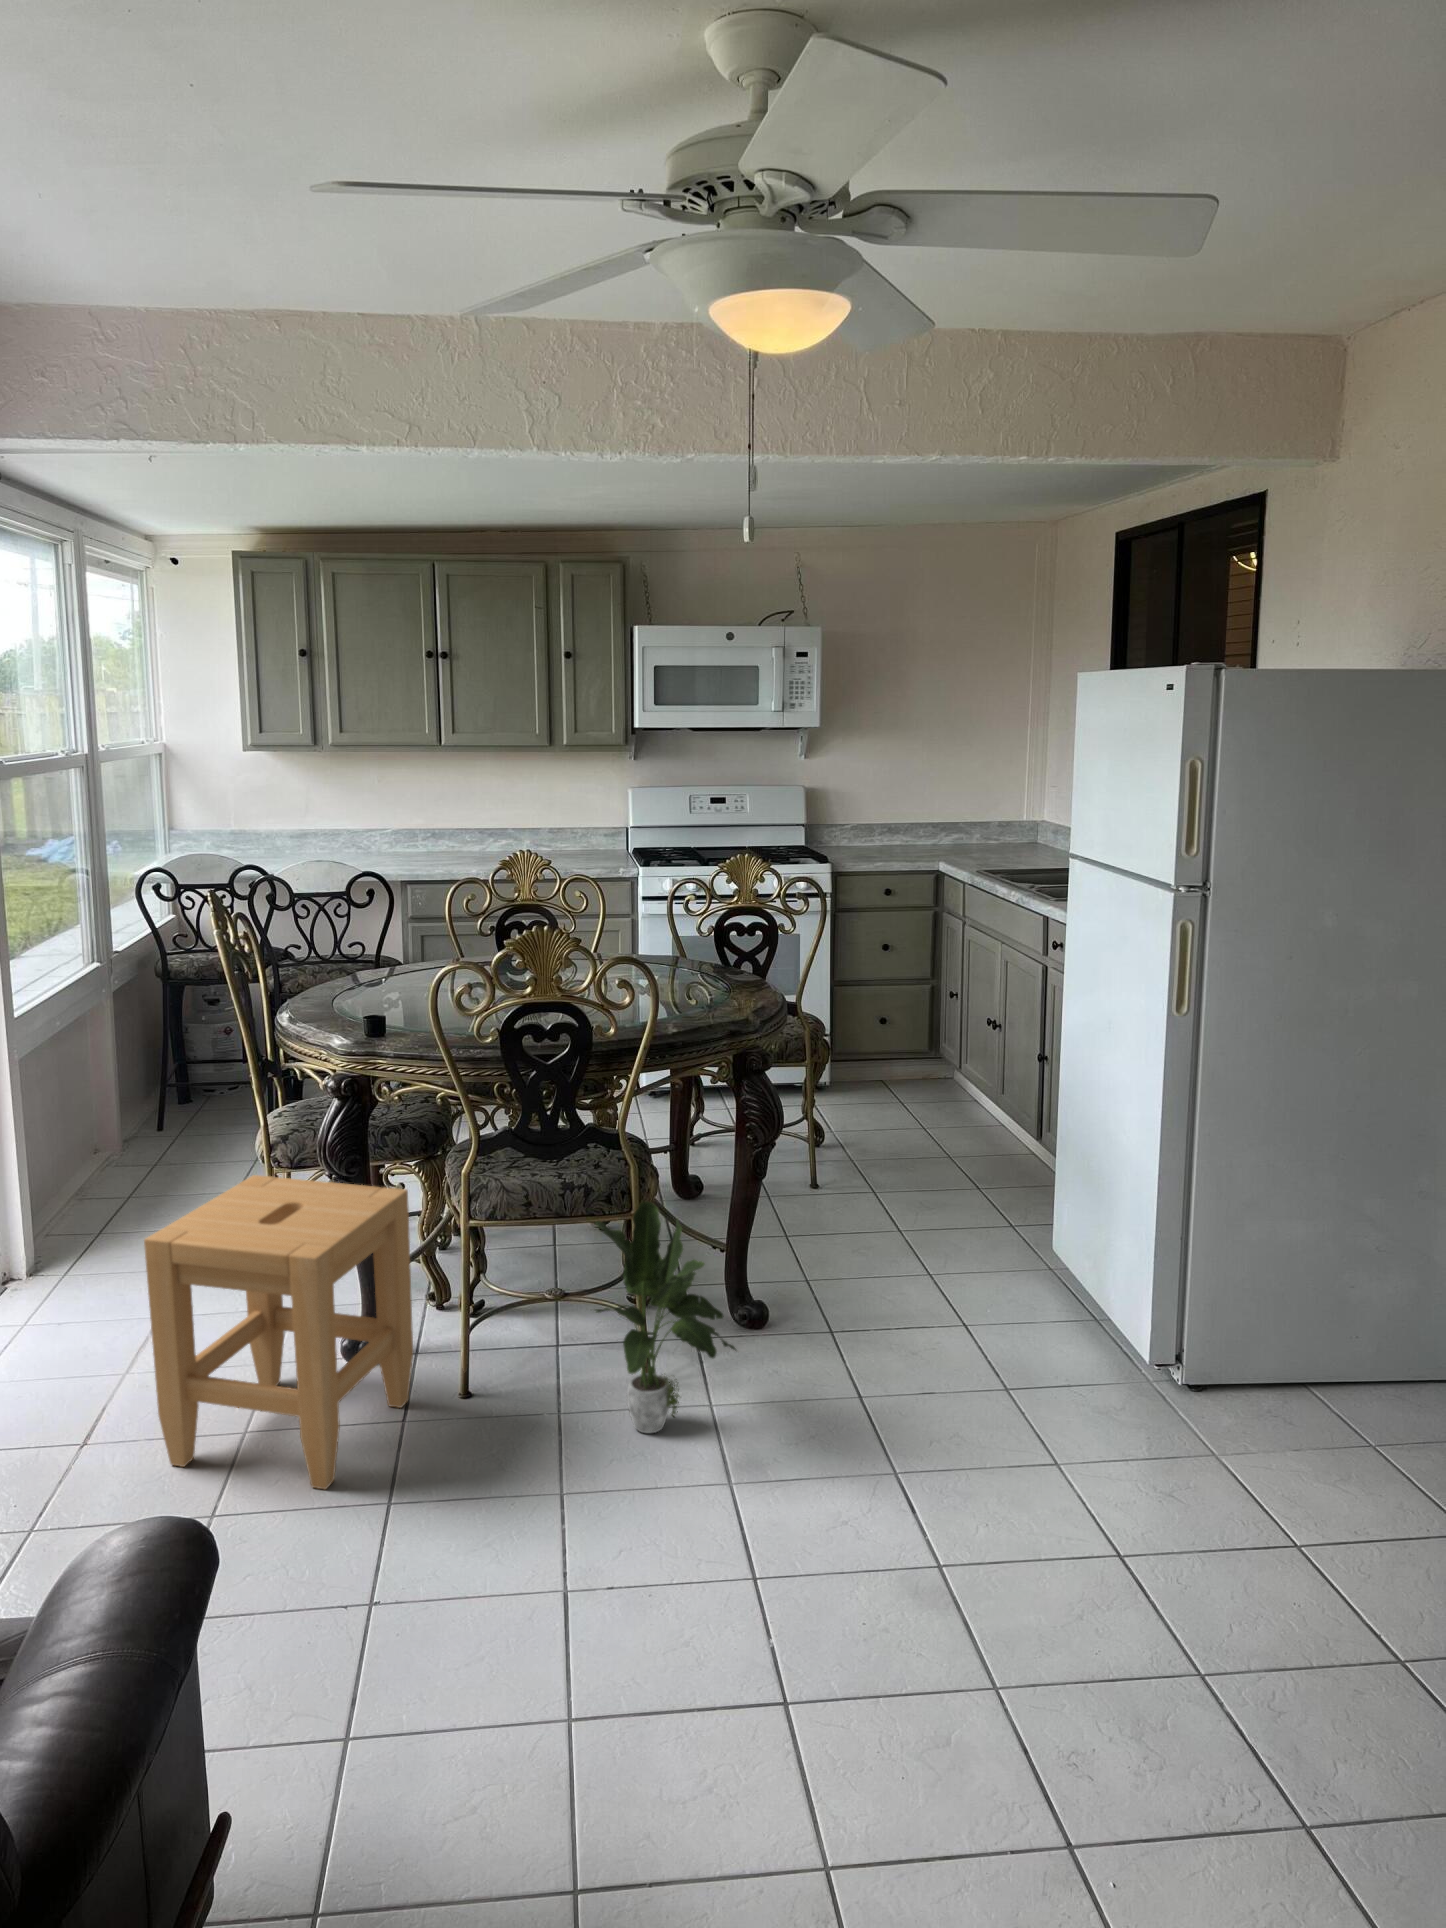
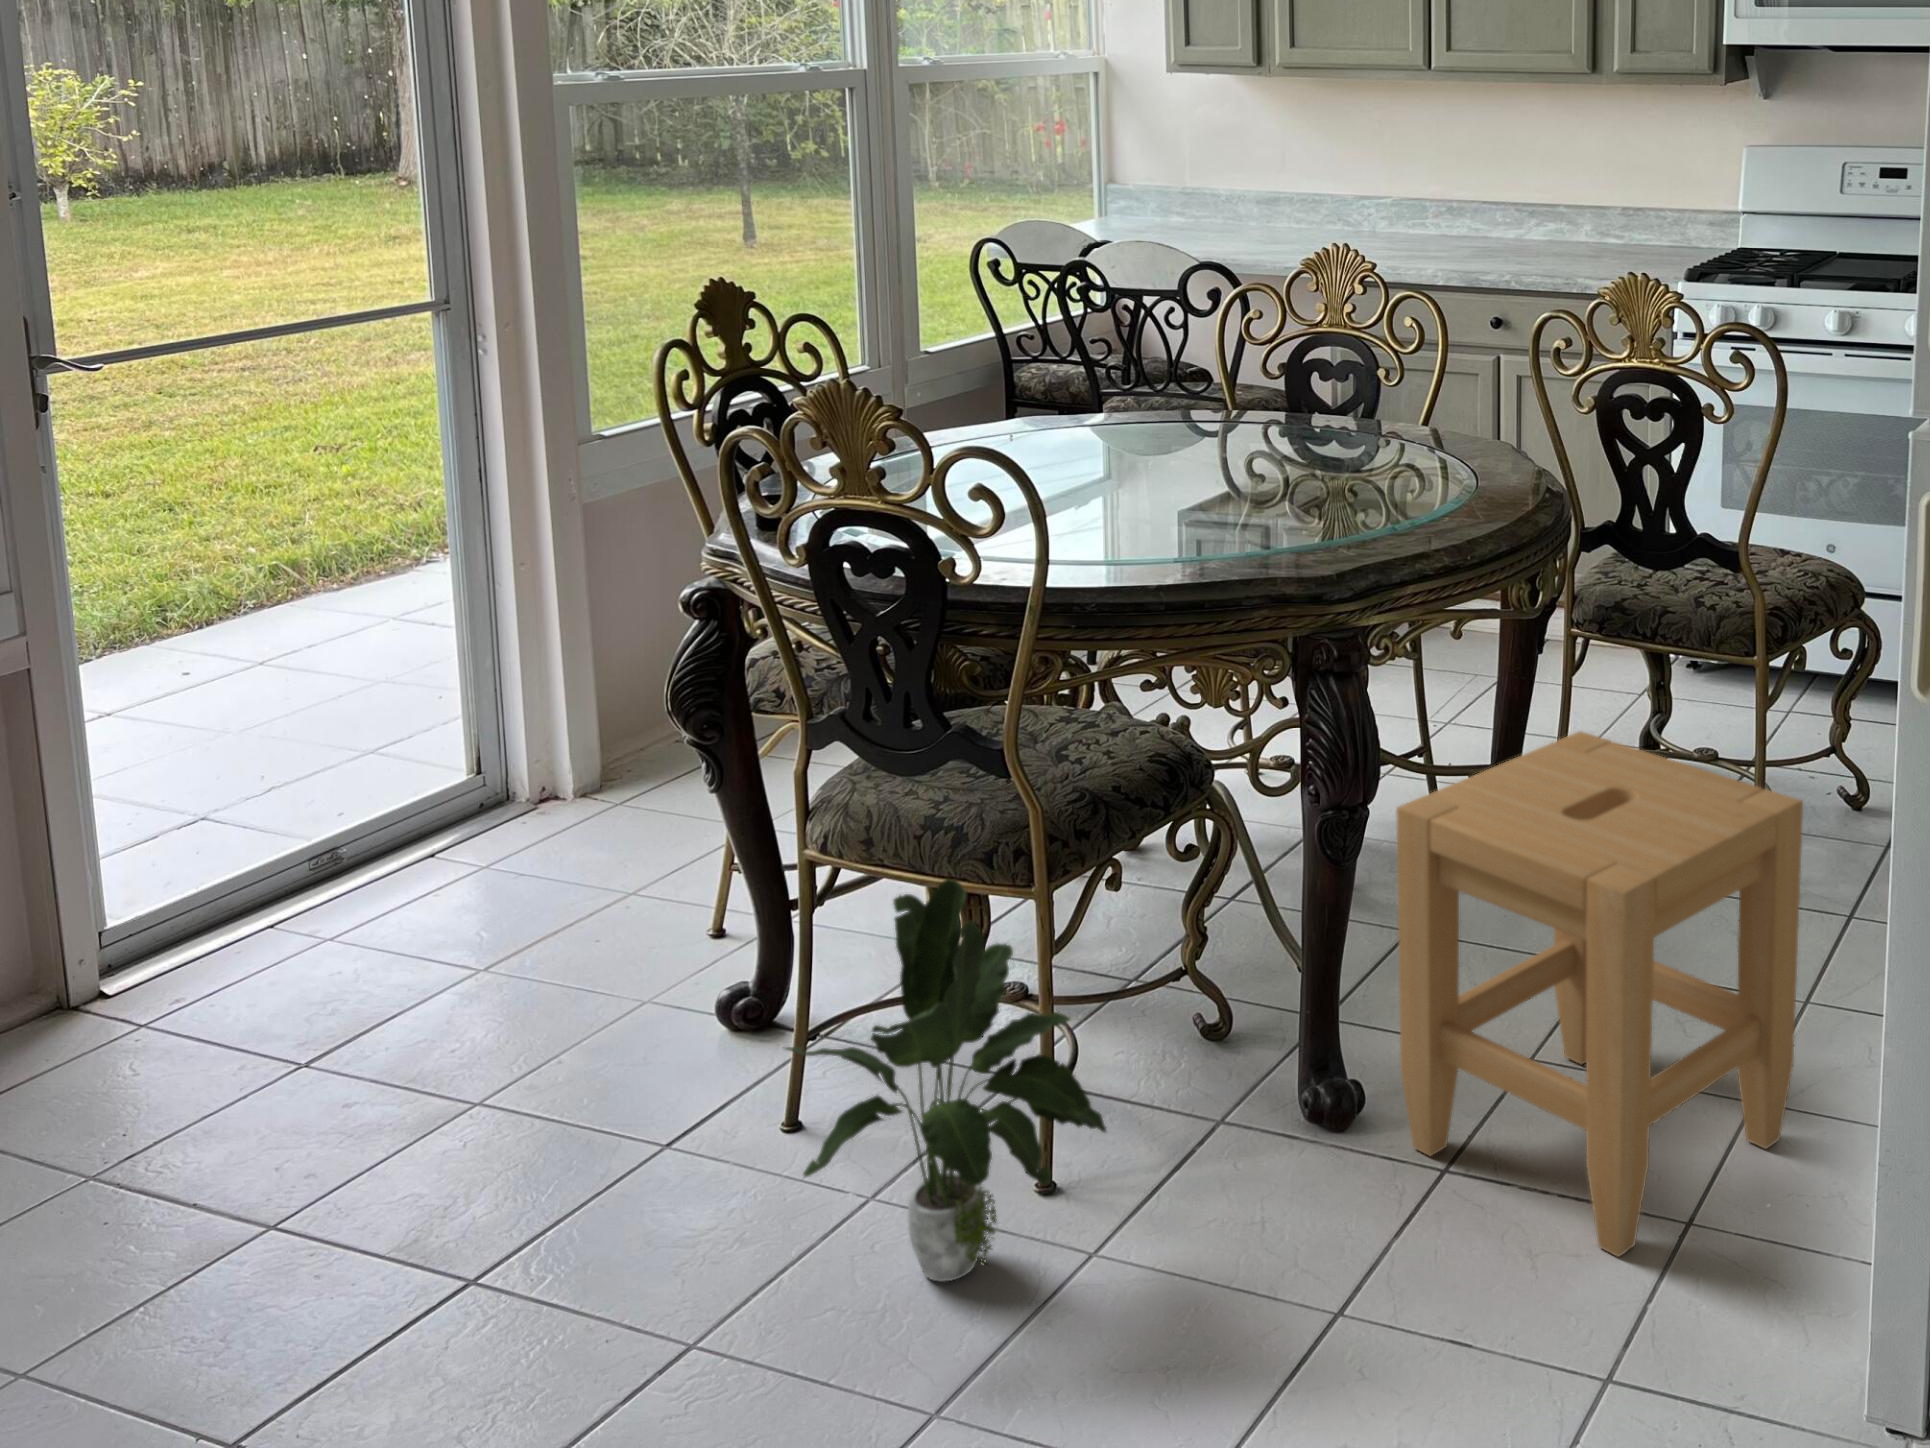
stool: present [144,1175,413,1489] -> present [1396,731,1803,1257]

